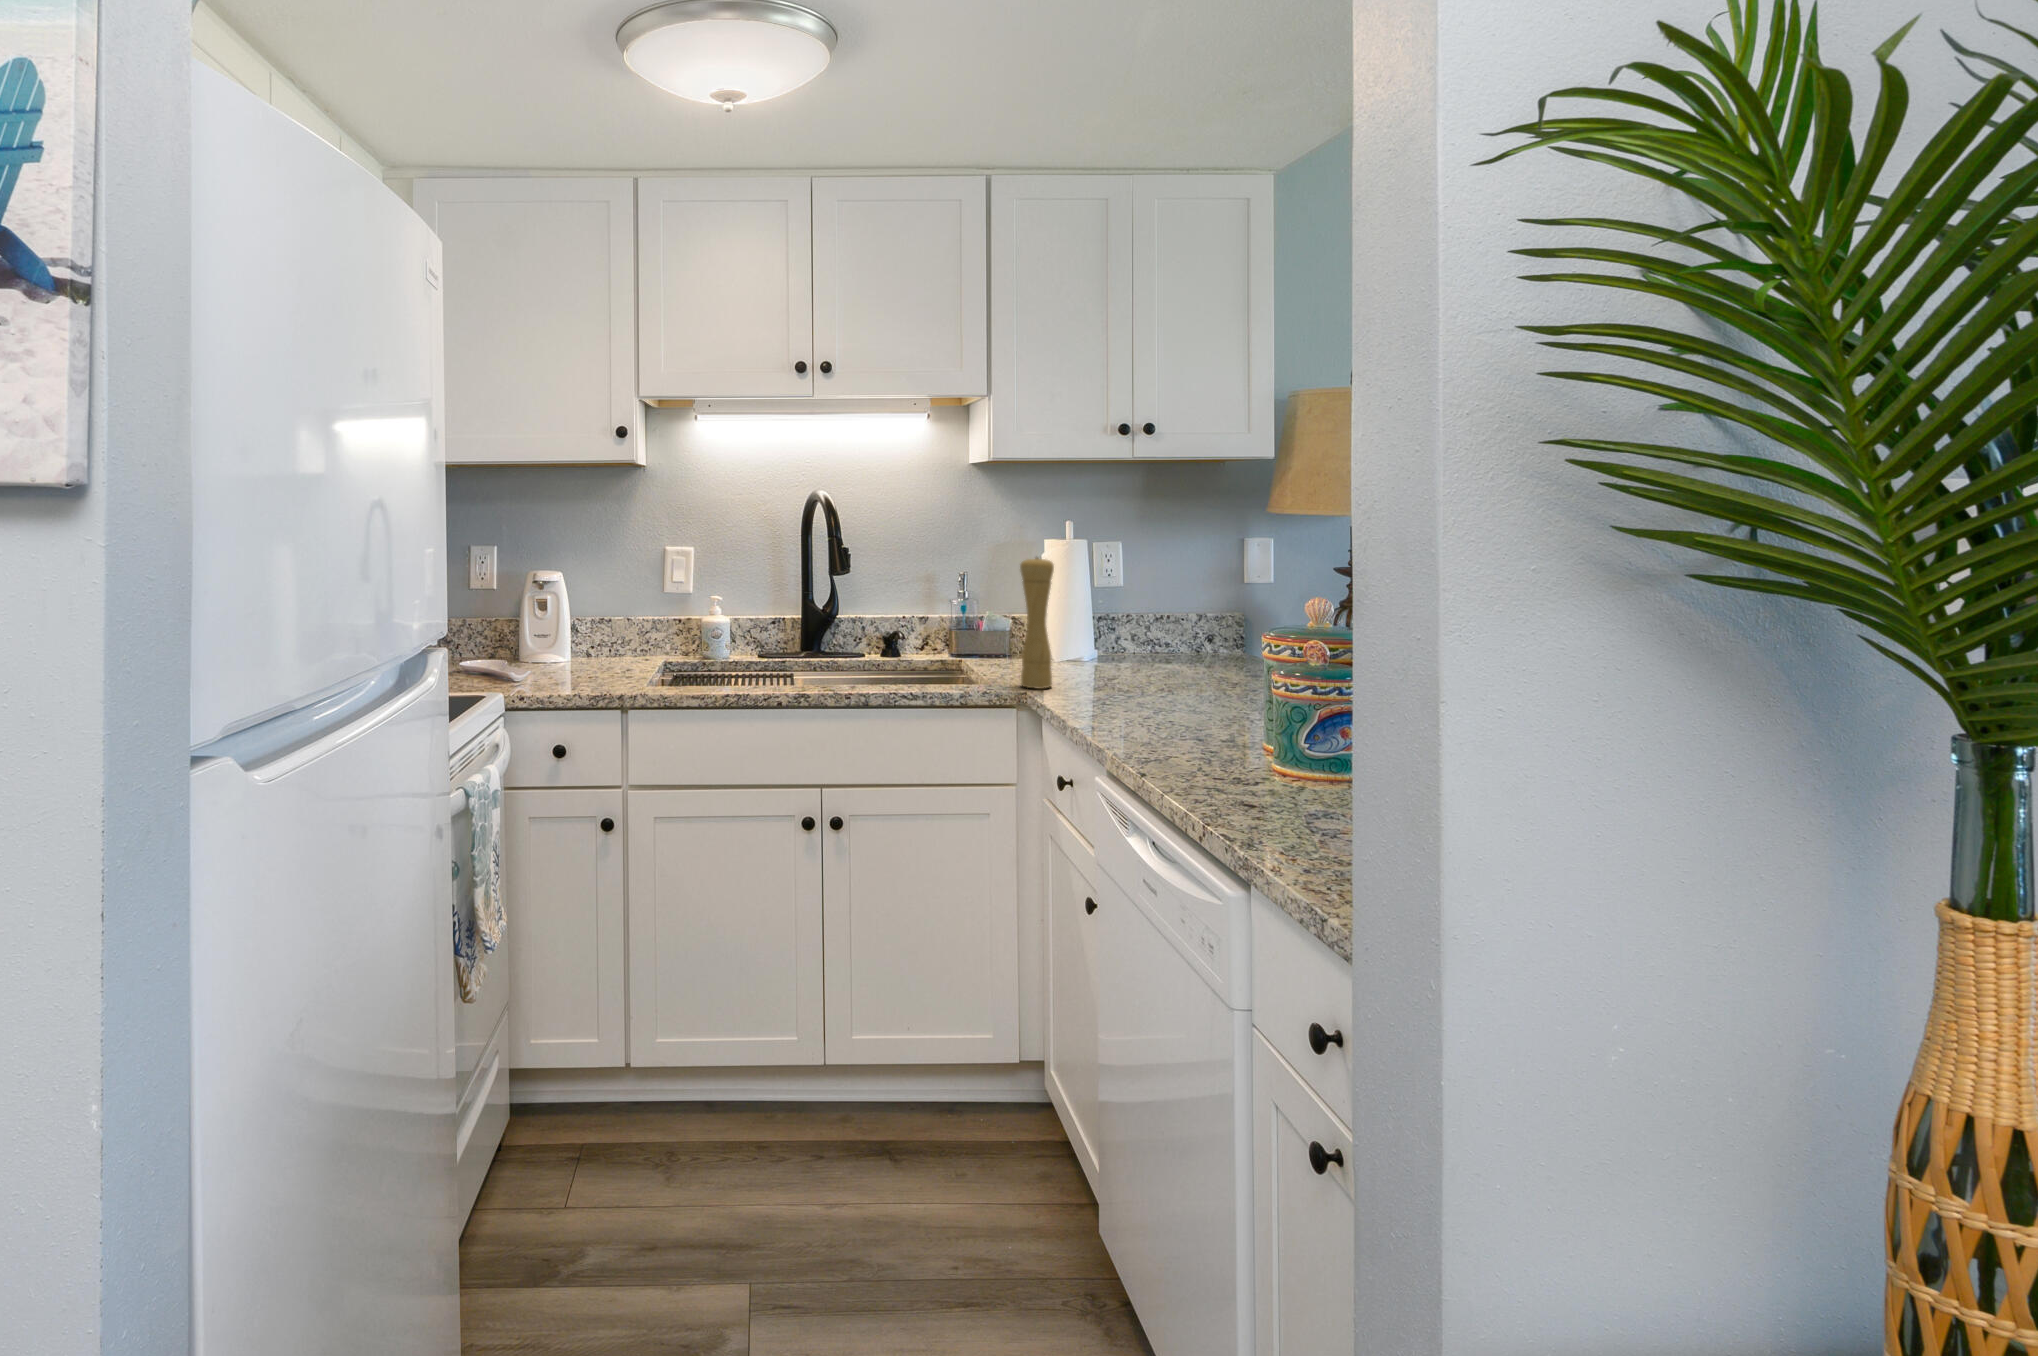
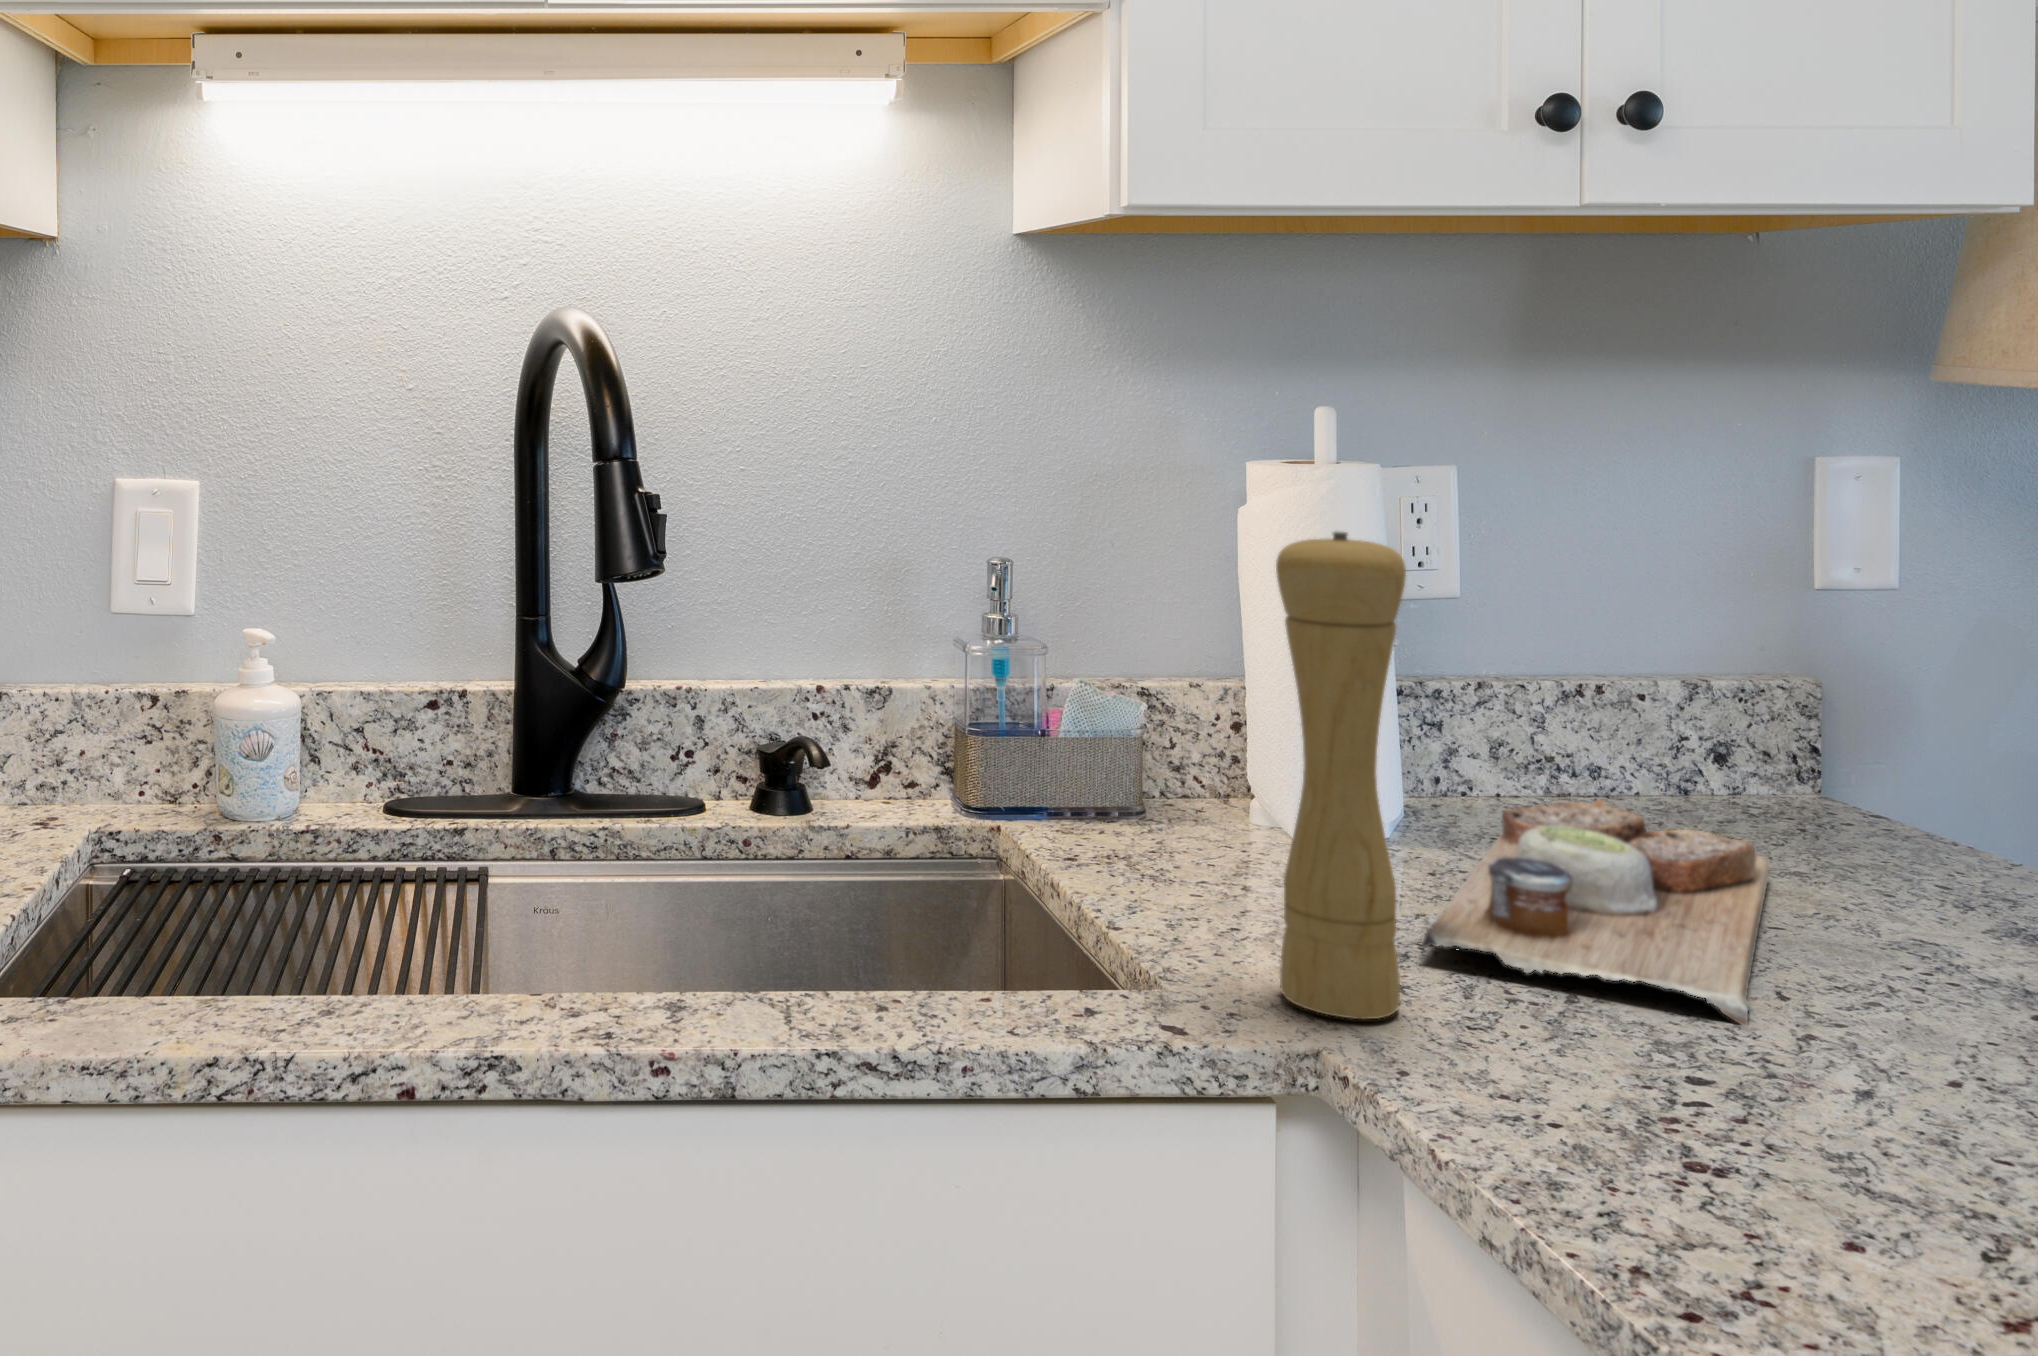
cutting board: none [1067,648,1194,691] -> present [1422,799,1769,1025]

